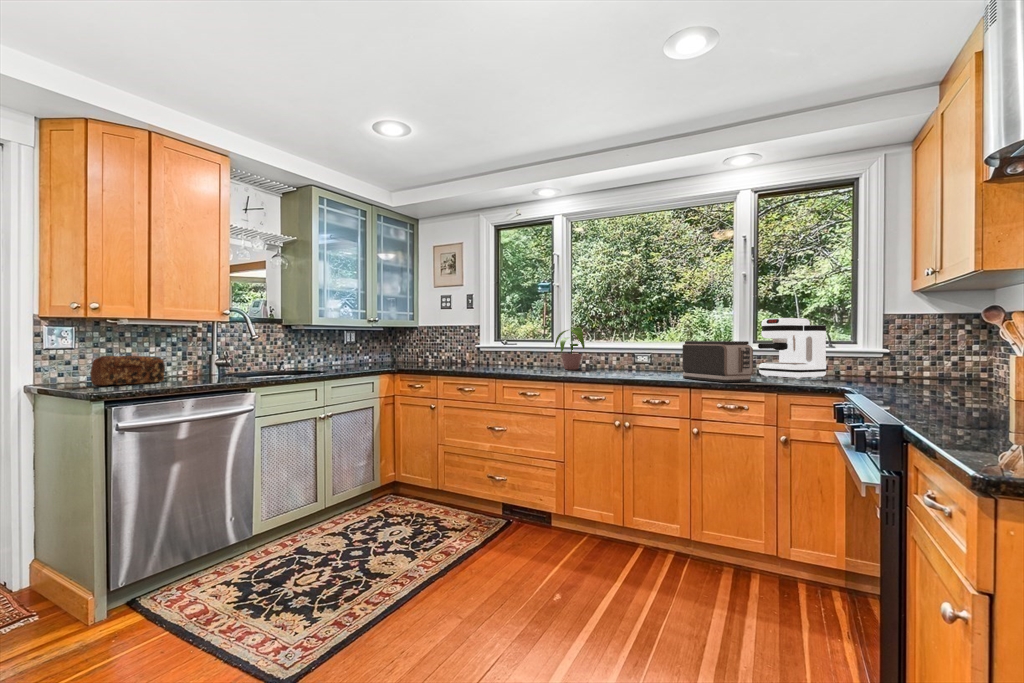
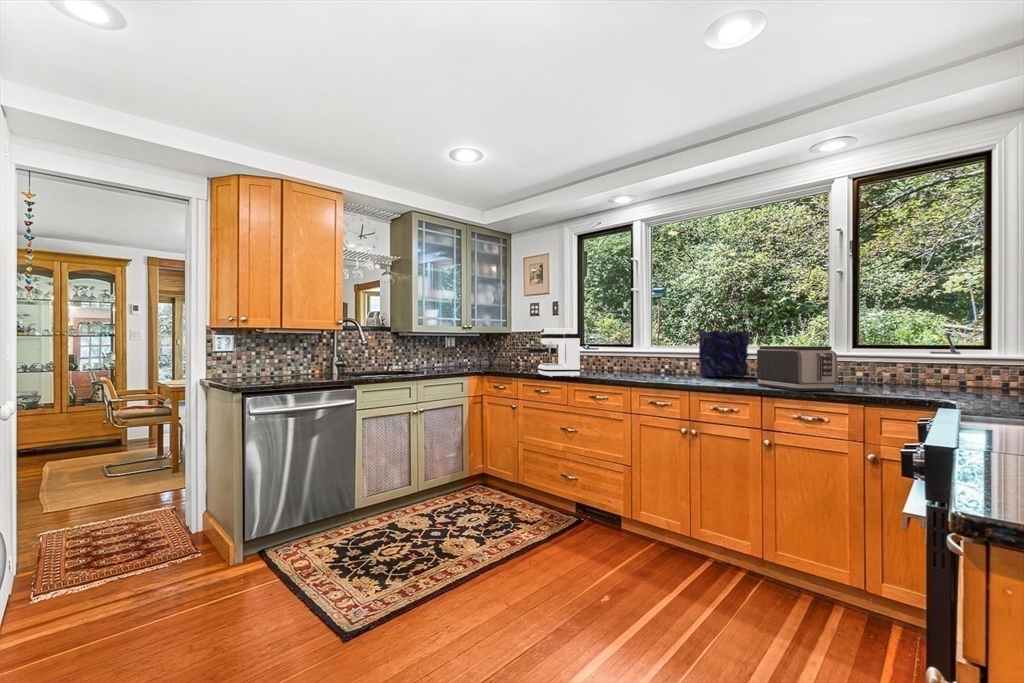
coffee maker: present [758,318,826,379] -> present [528,328,580,377]
vase: none [620,326,665,372] -> present [699,330,749,377]
potted plant: present [555,327,585,370] -> none [628,332,673,374]
bread loaf: present [90,356,165,386] -> none [244,357,295,381]

